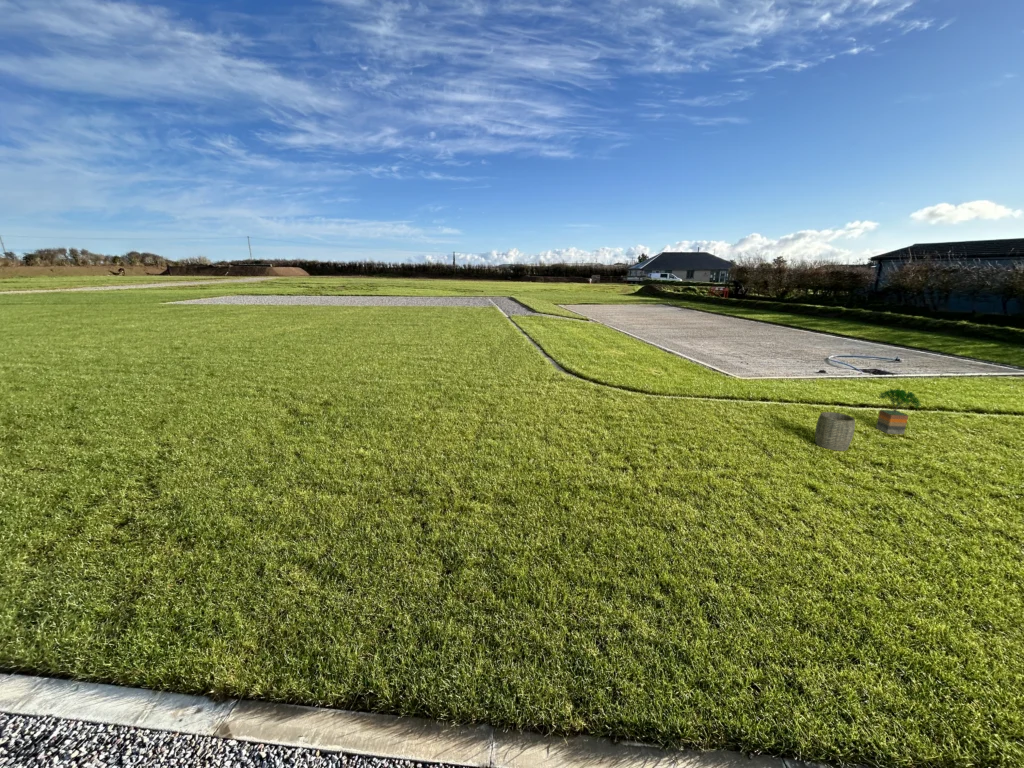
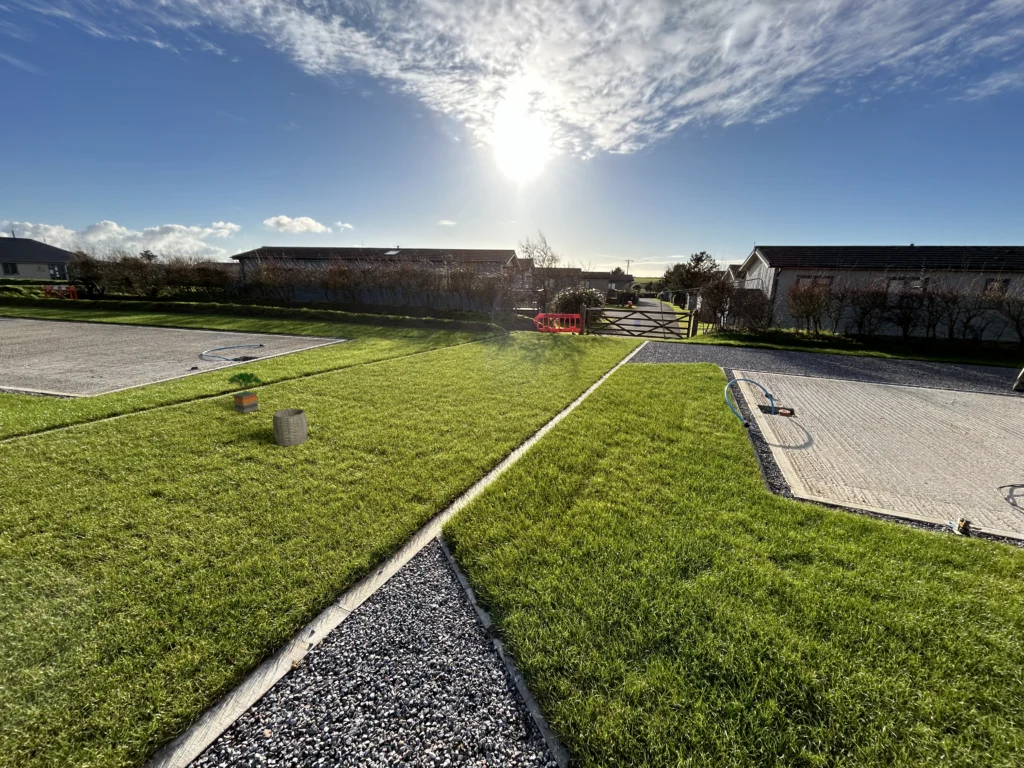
woven basket: present [815,412,855,451] -> present [272,408,308,446]

